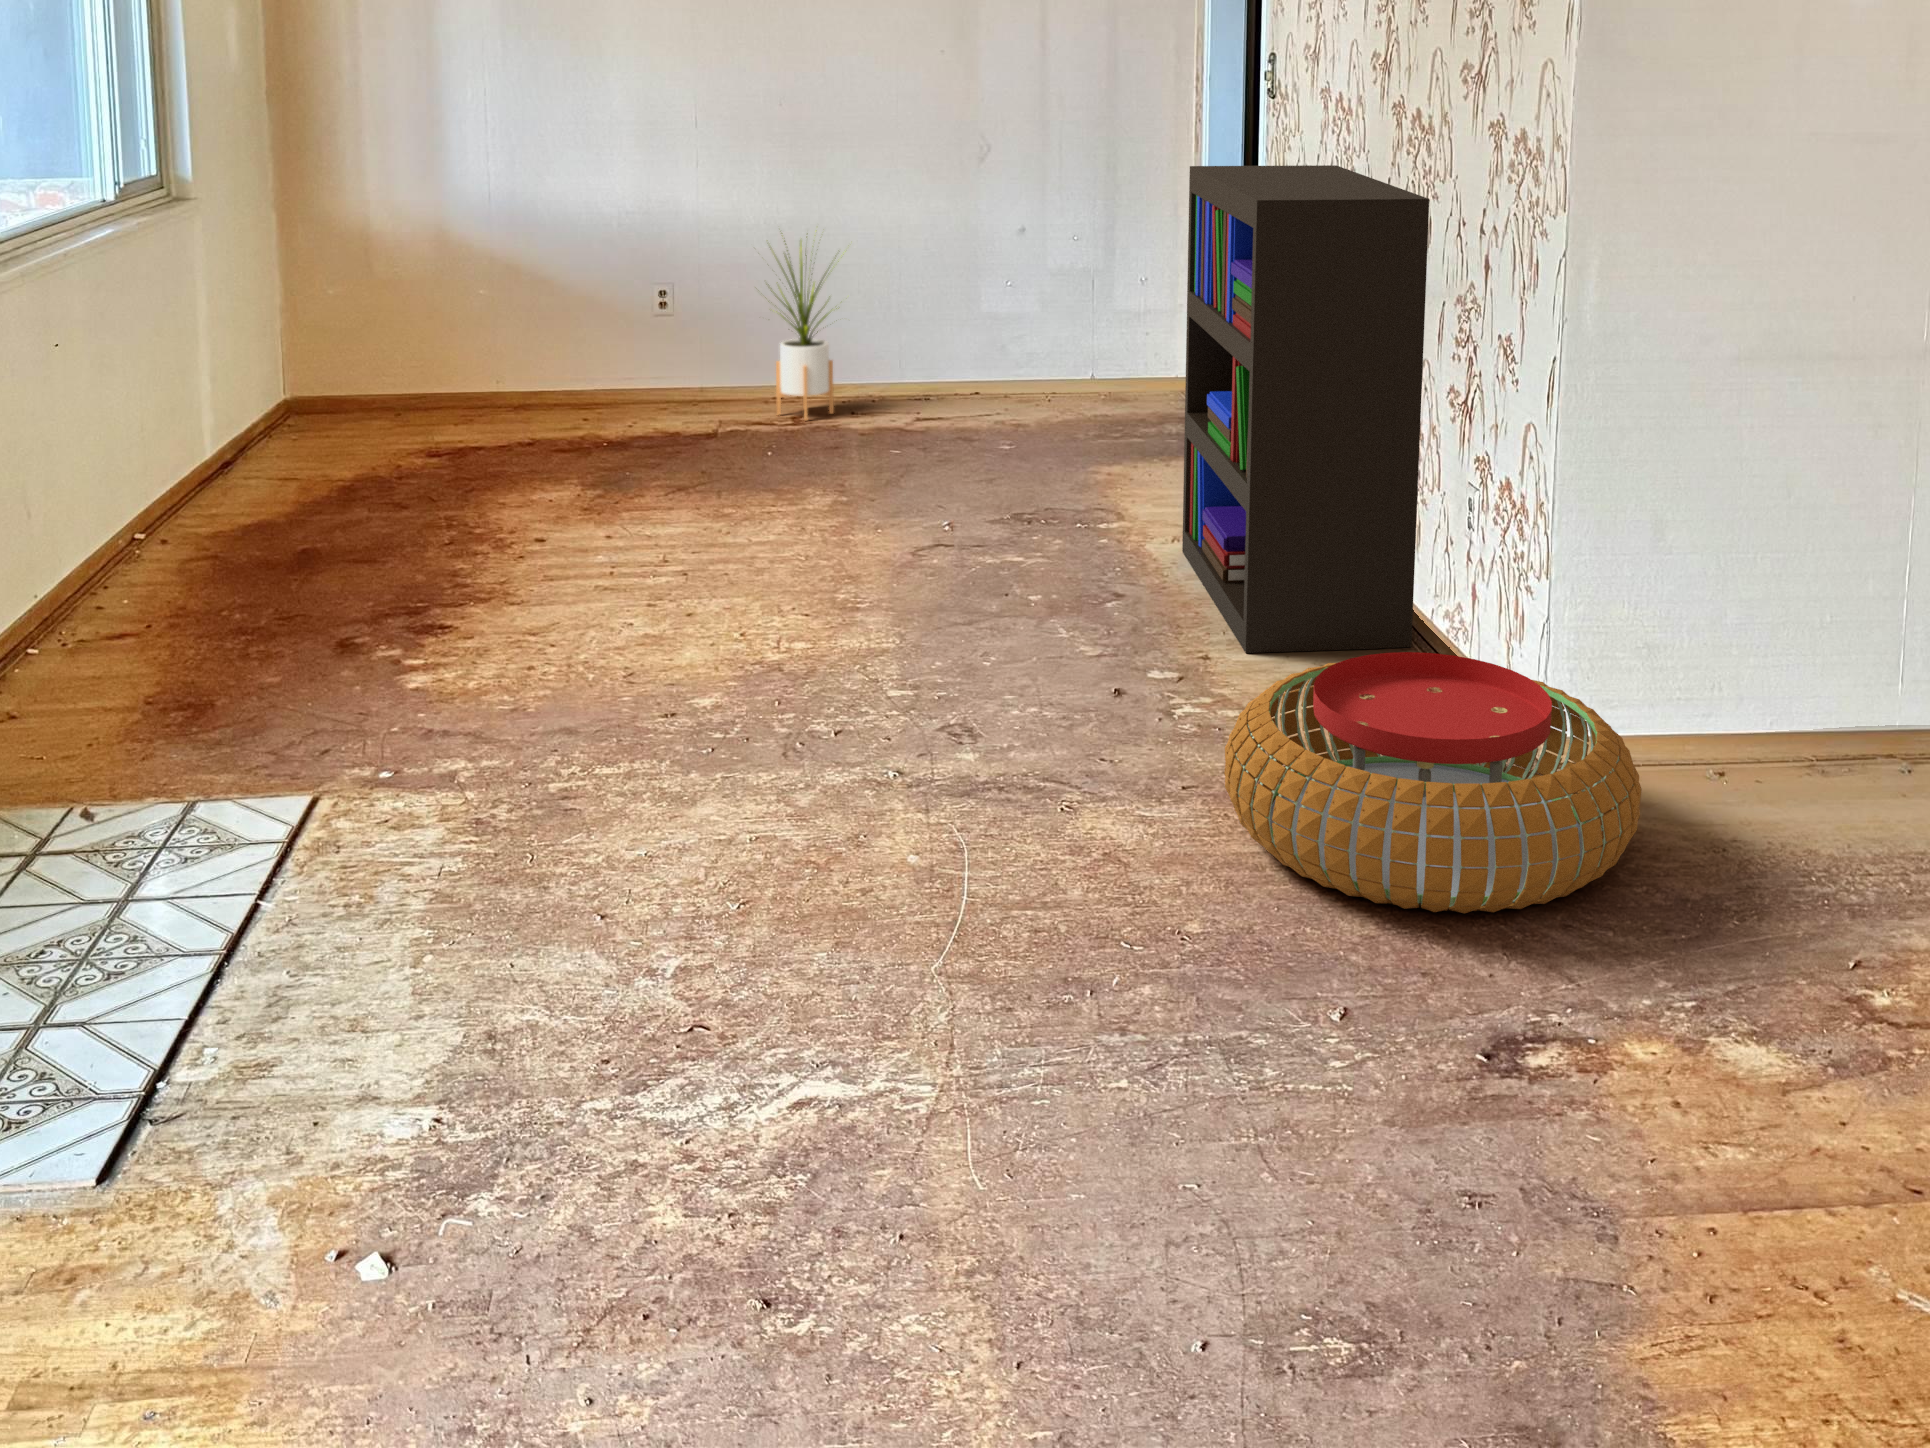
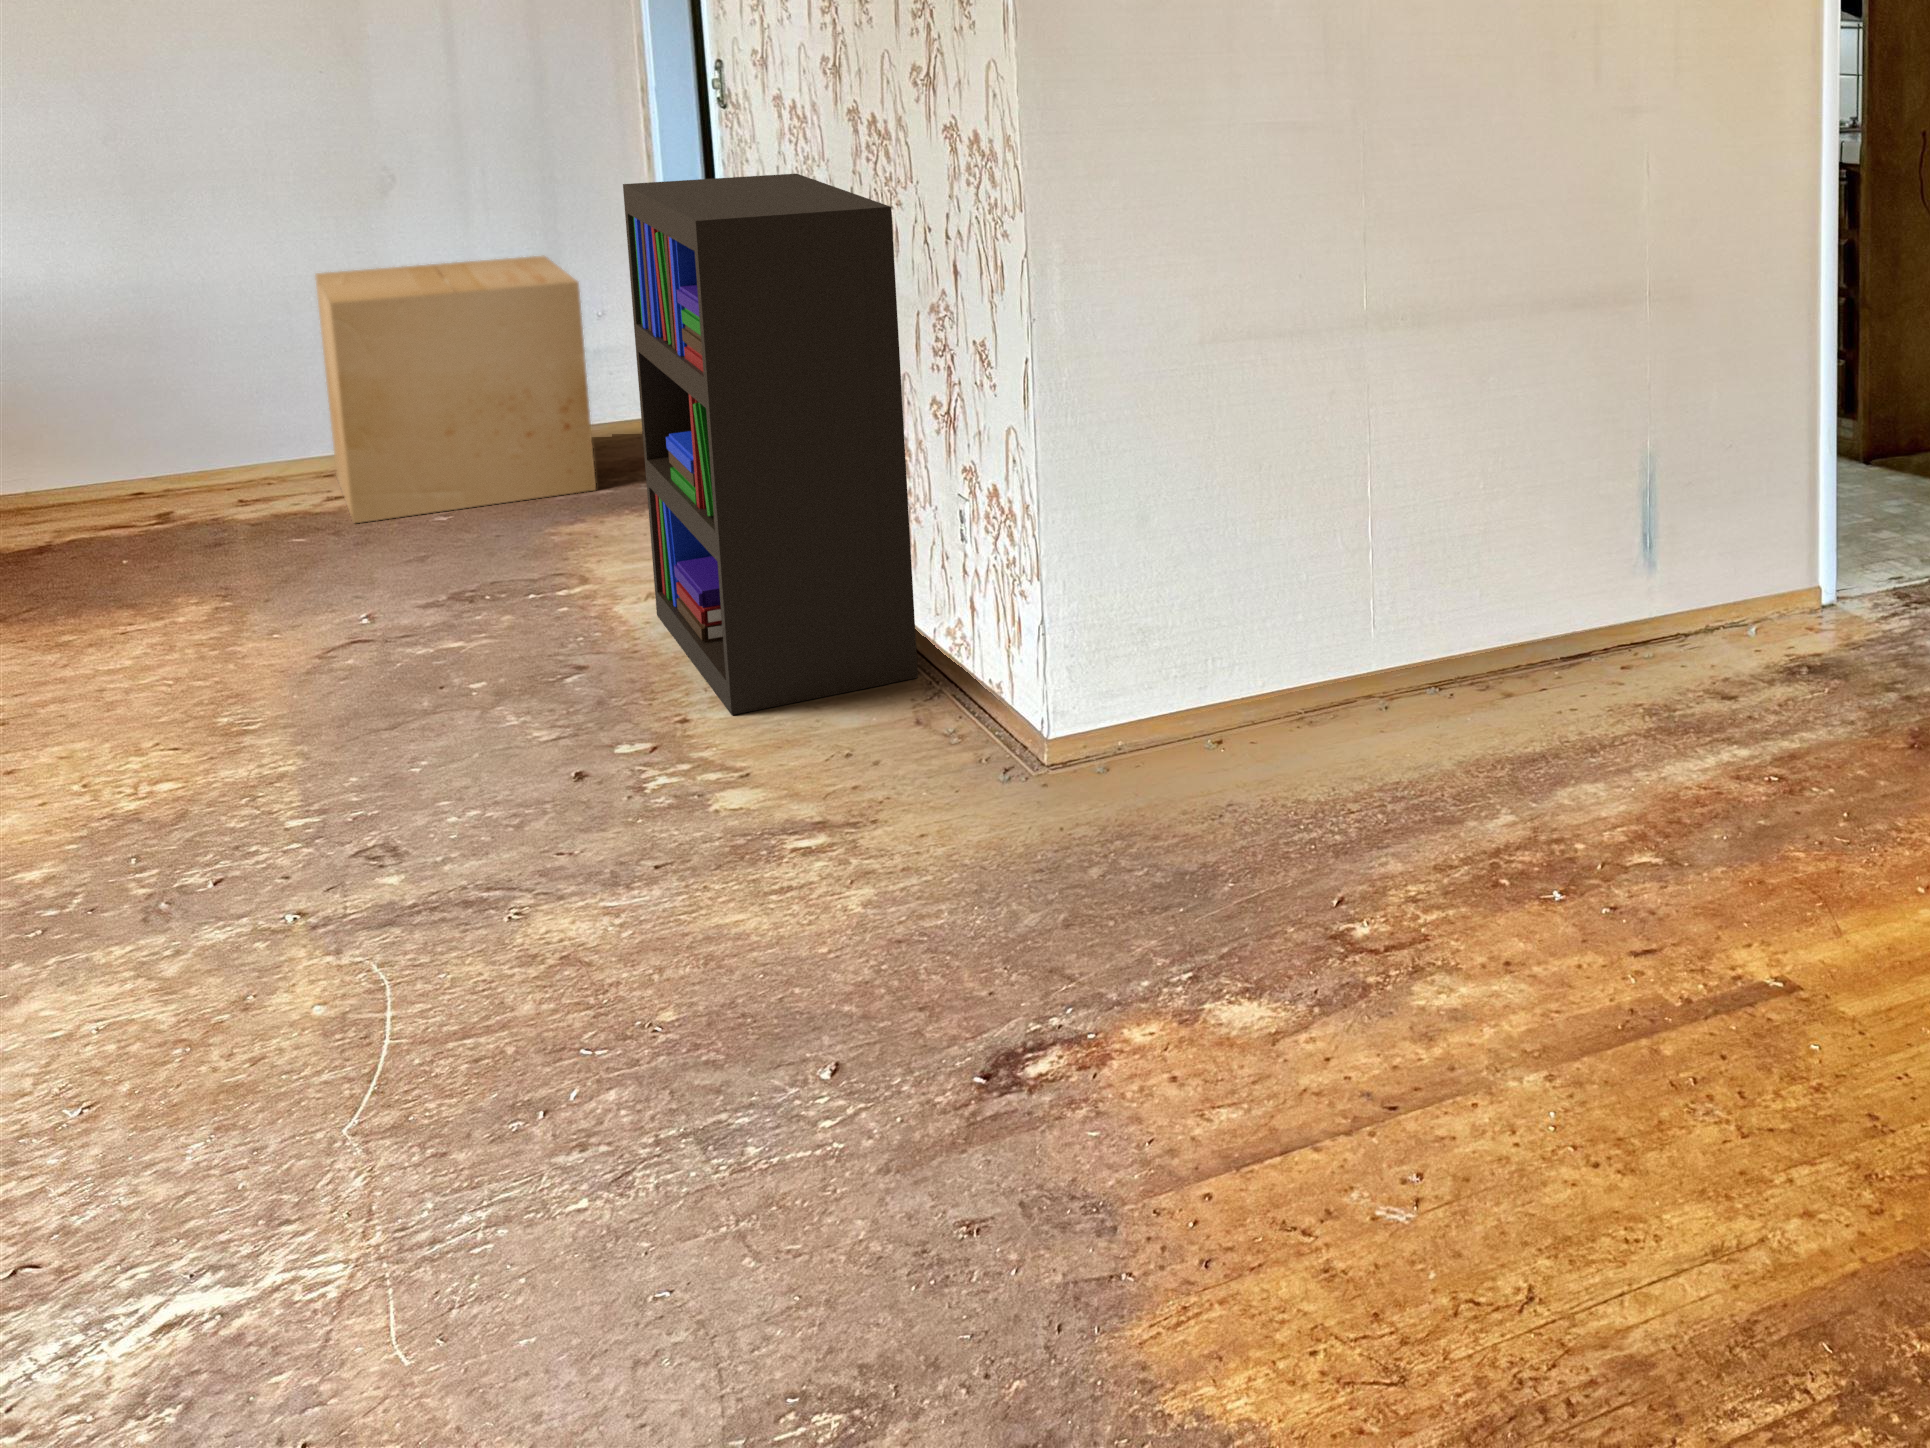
cardboard box: none [937,228,1136,439] -> present [315,255,596,523]
house plant: present [771,233,846,420] -> none [42,277,206,526]
pouf: present [1224,652,1642,913] -> none [698,680,1140,950]

